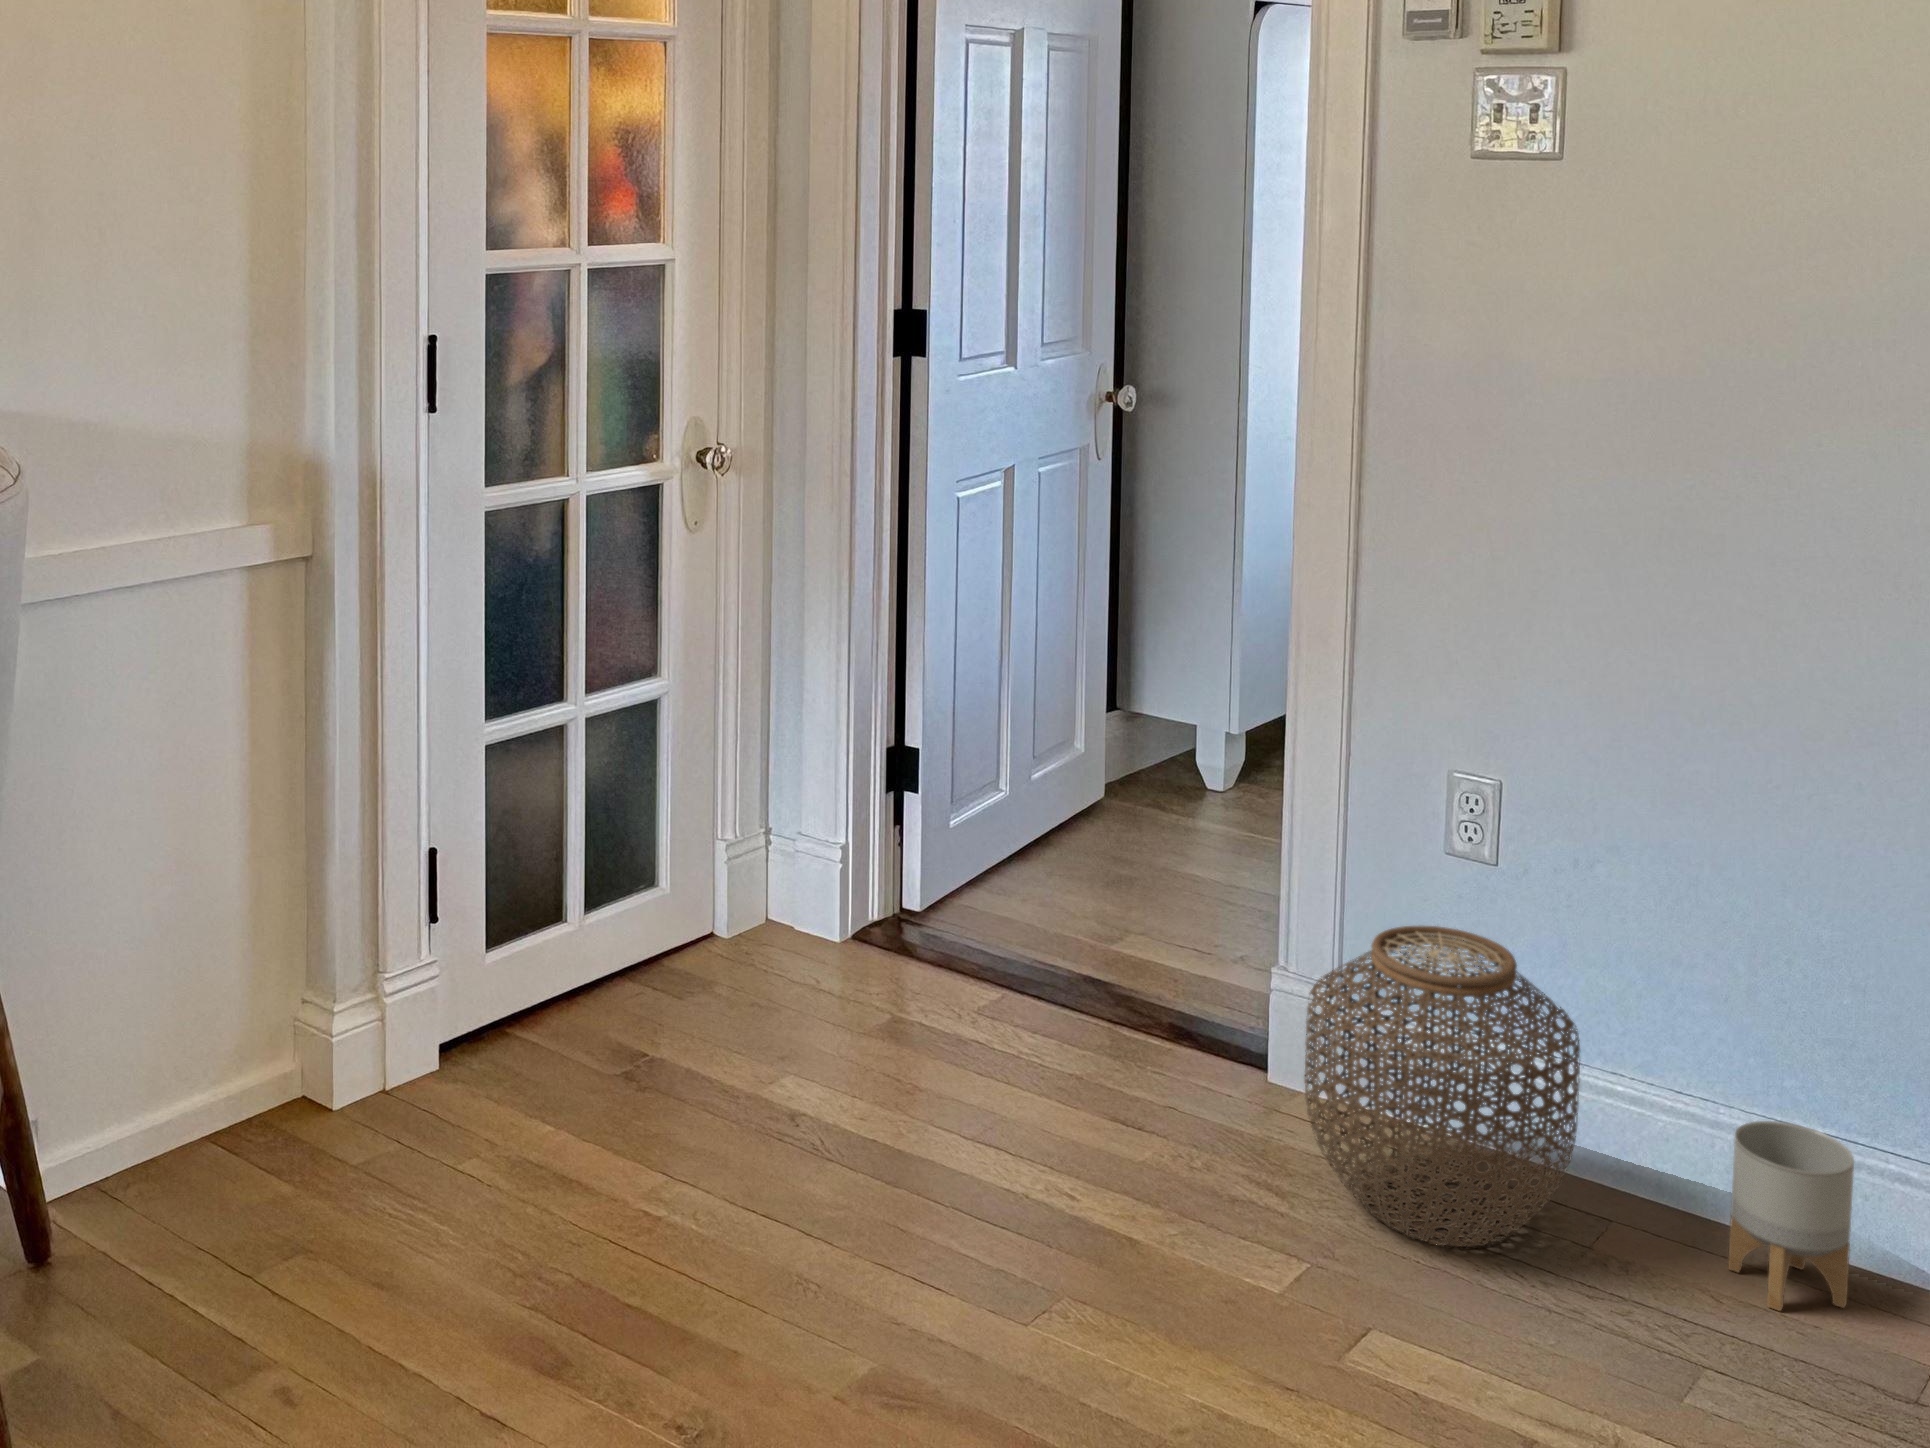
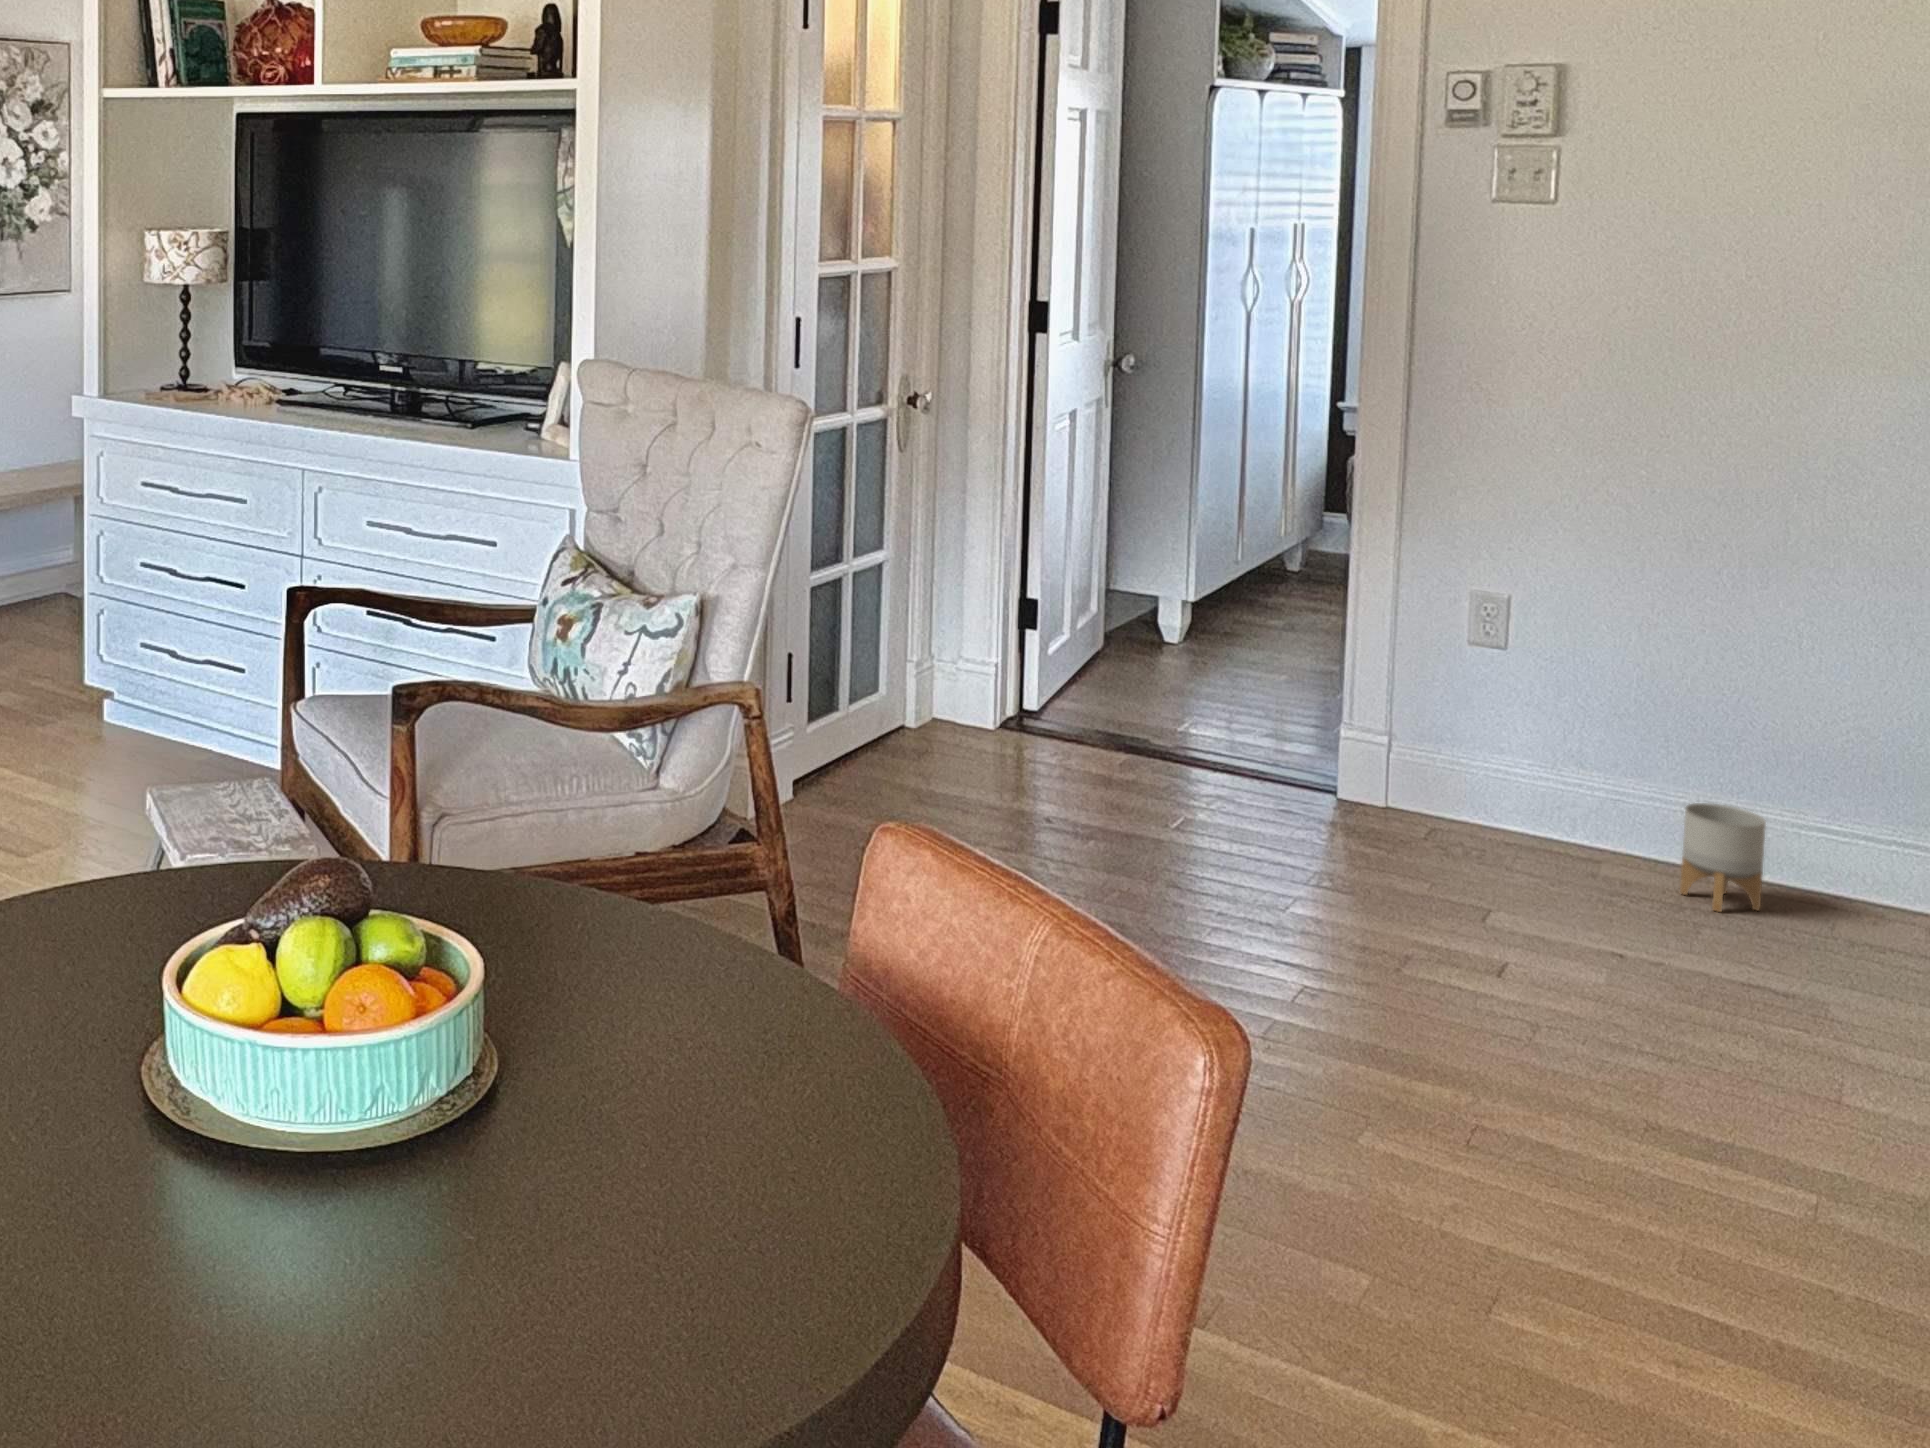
woven basket: present [1305,926,1580,1247] -> none [1392,691,1583,884]

